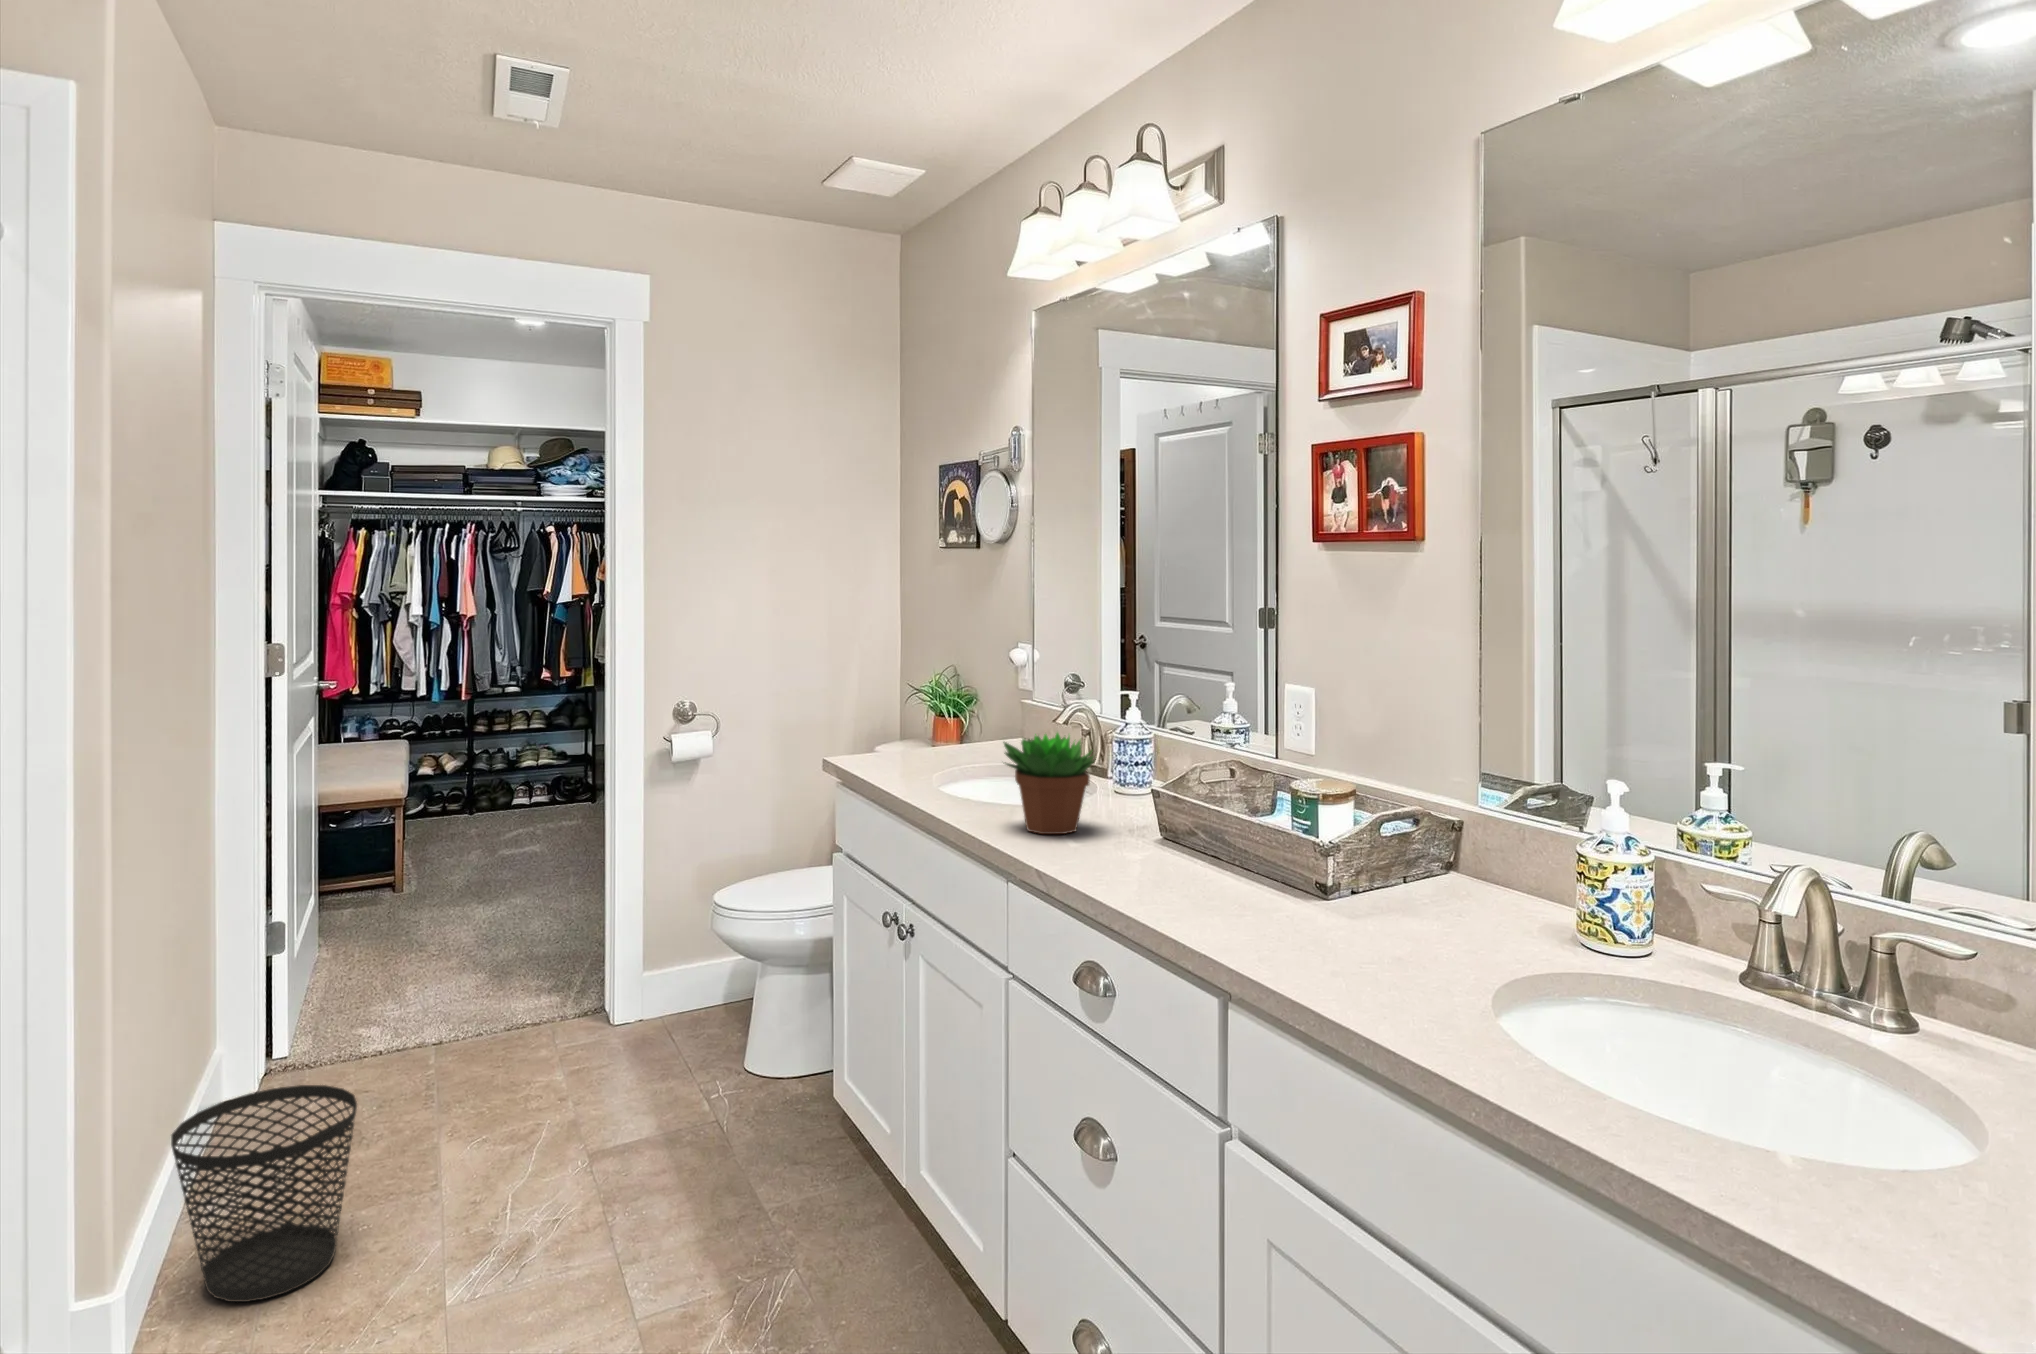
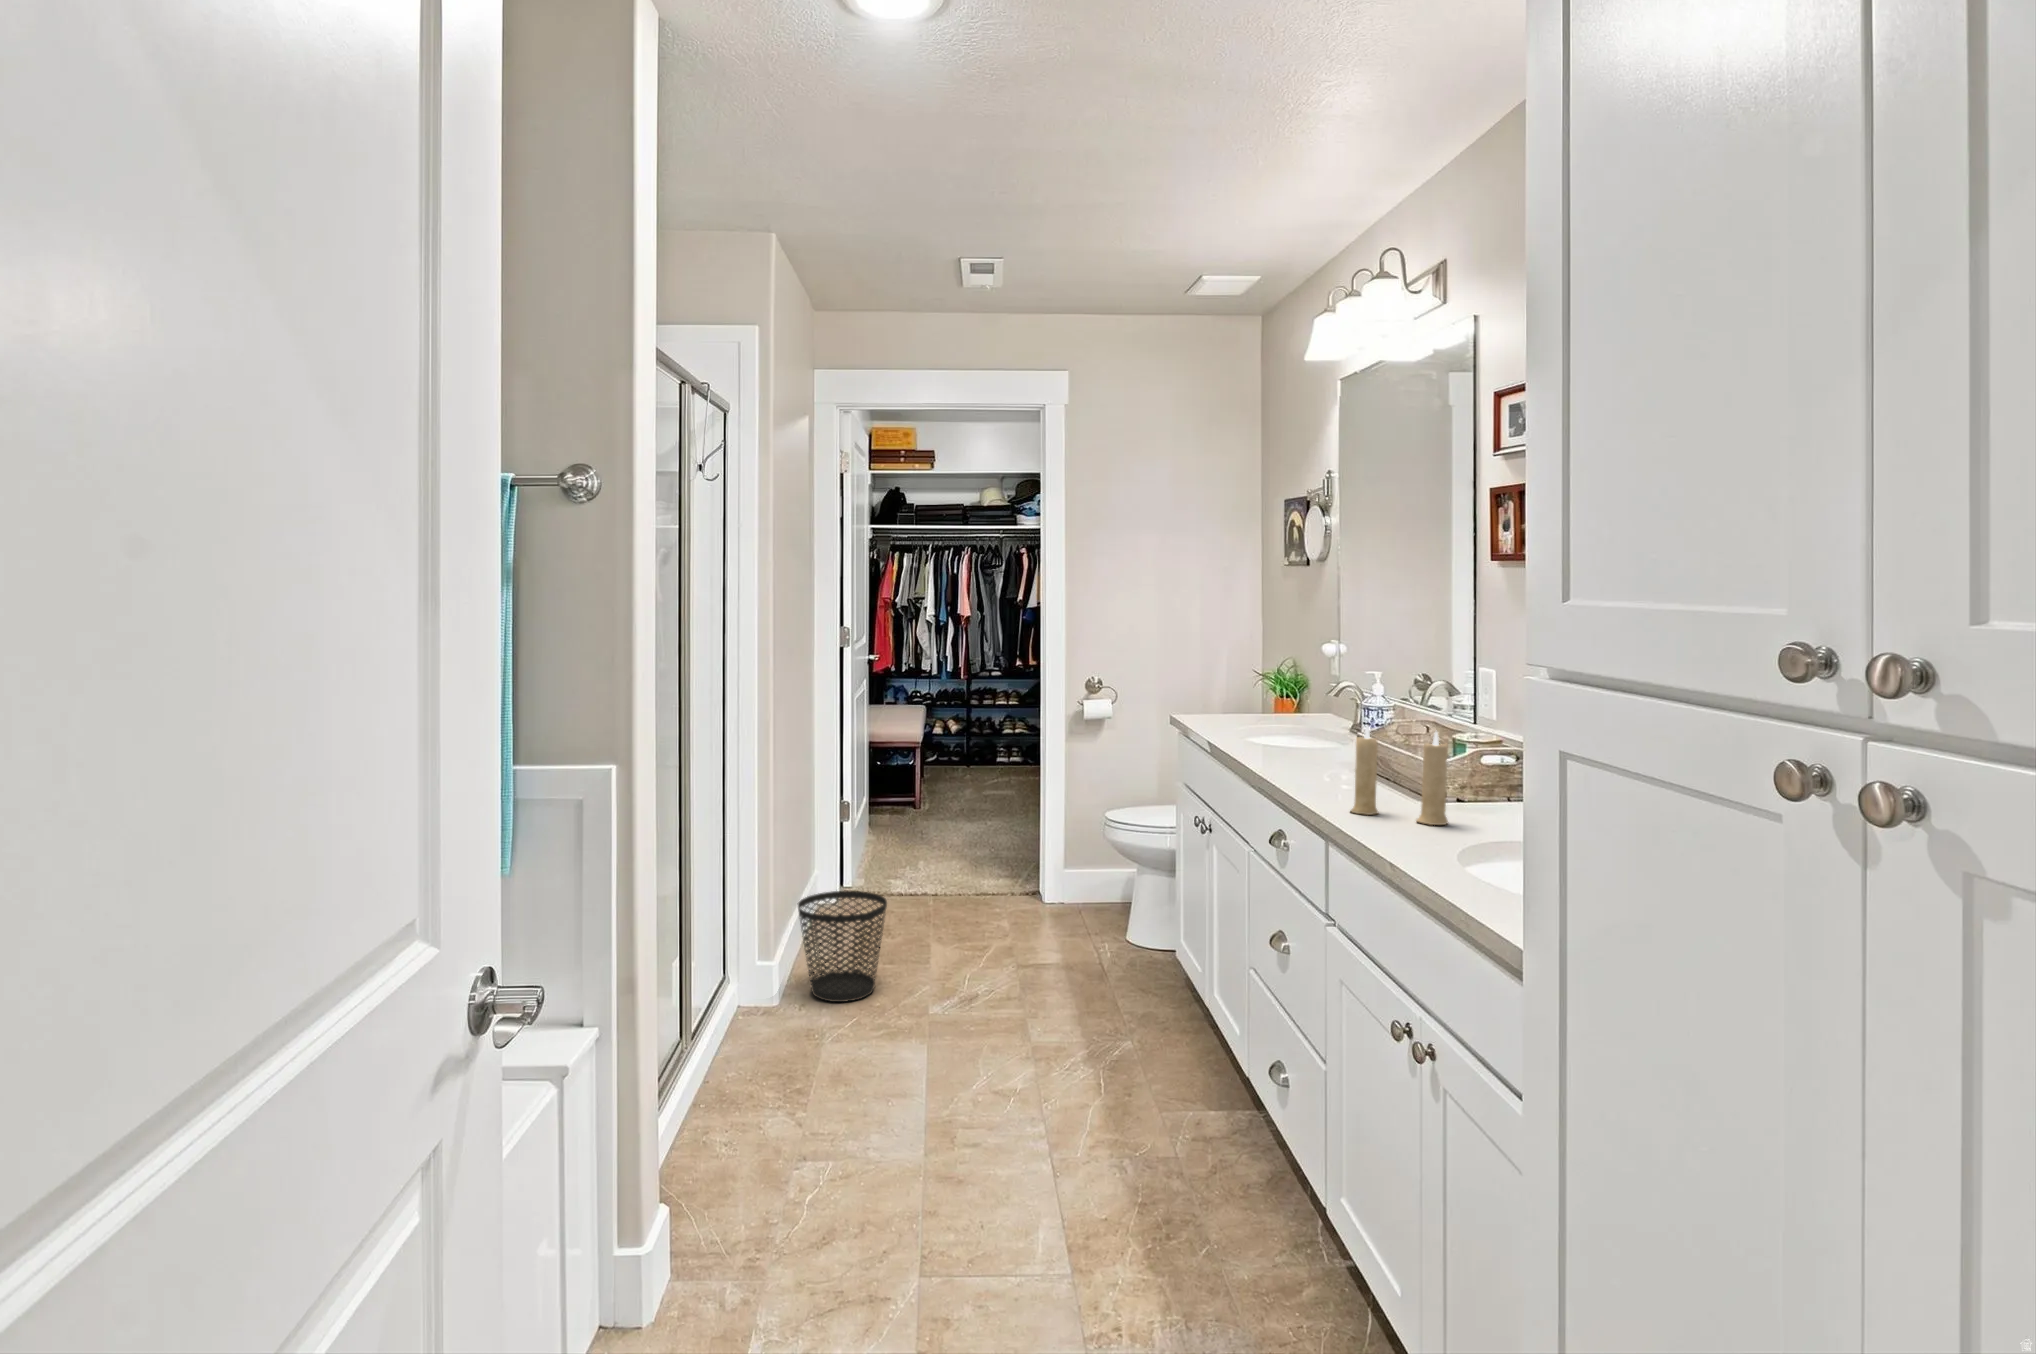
succulent plant: present [1003,733,1096,834] -> none [1258,692,1325,760]
candle: none [1251,793,1426,967] -> present [1351,726,1448,825]

